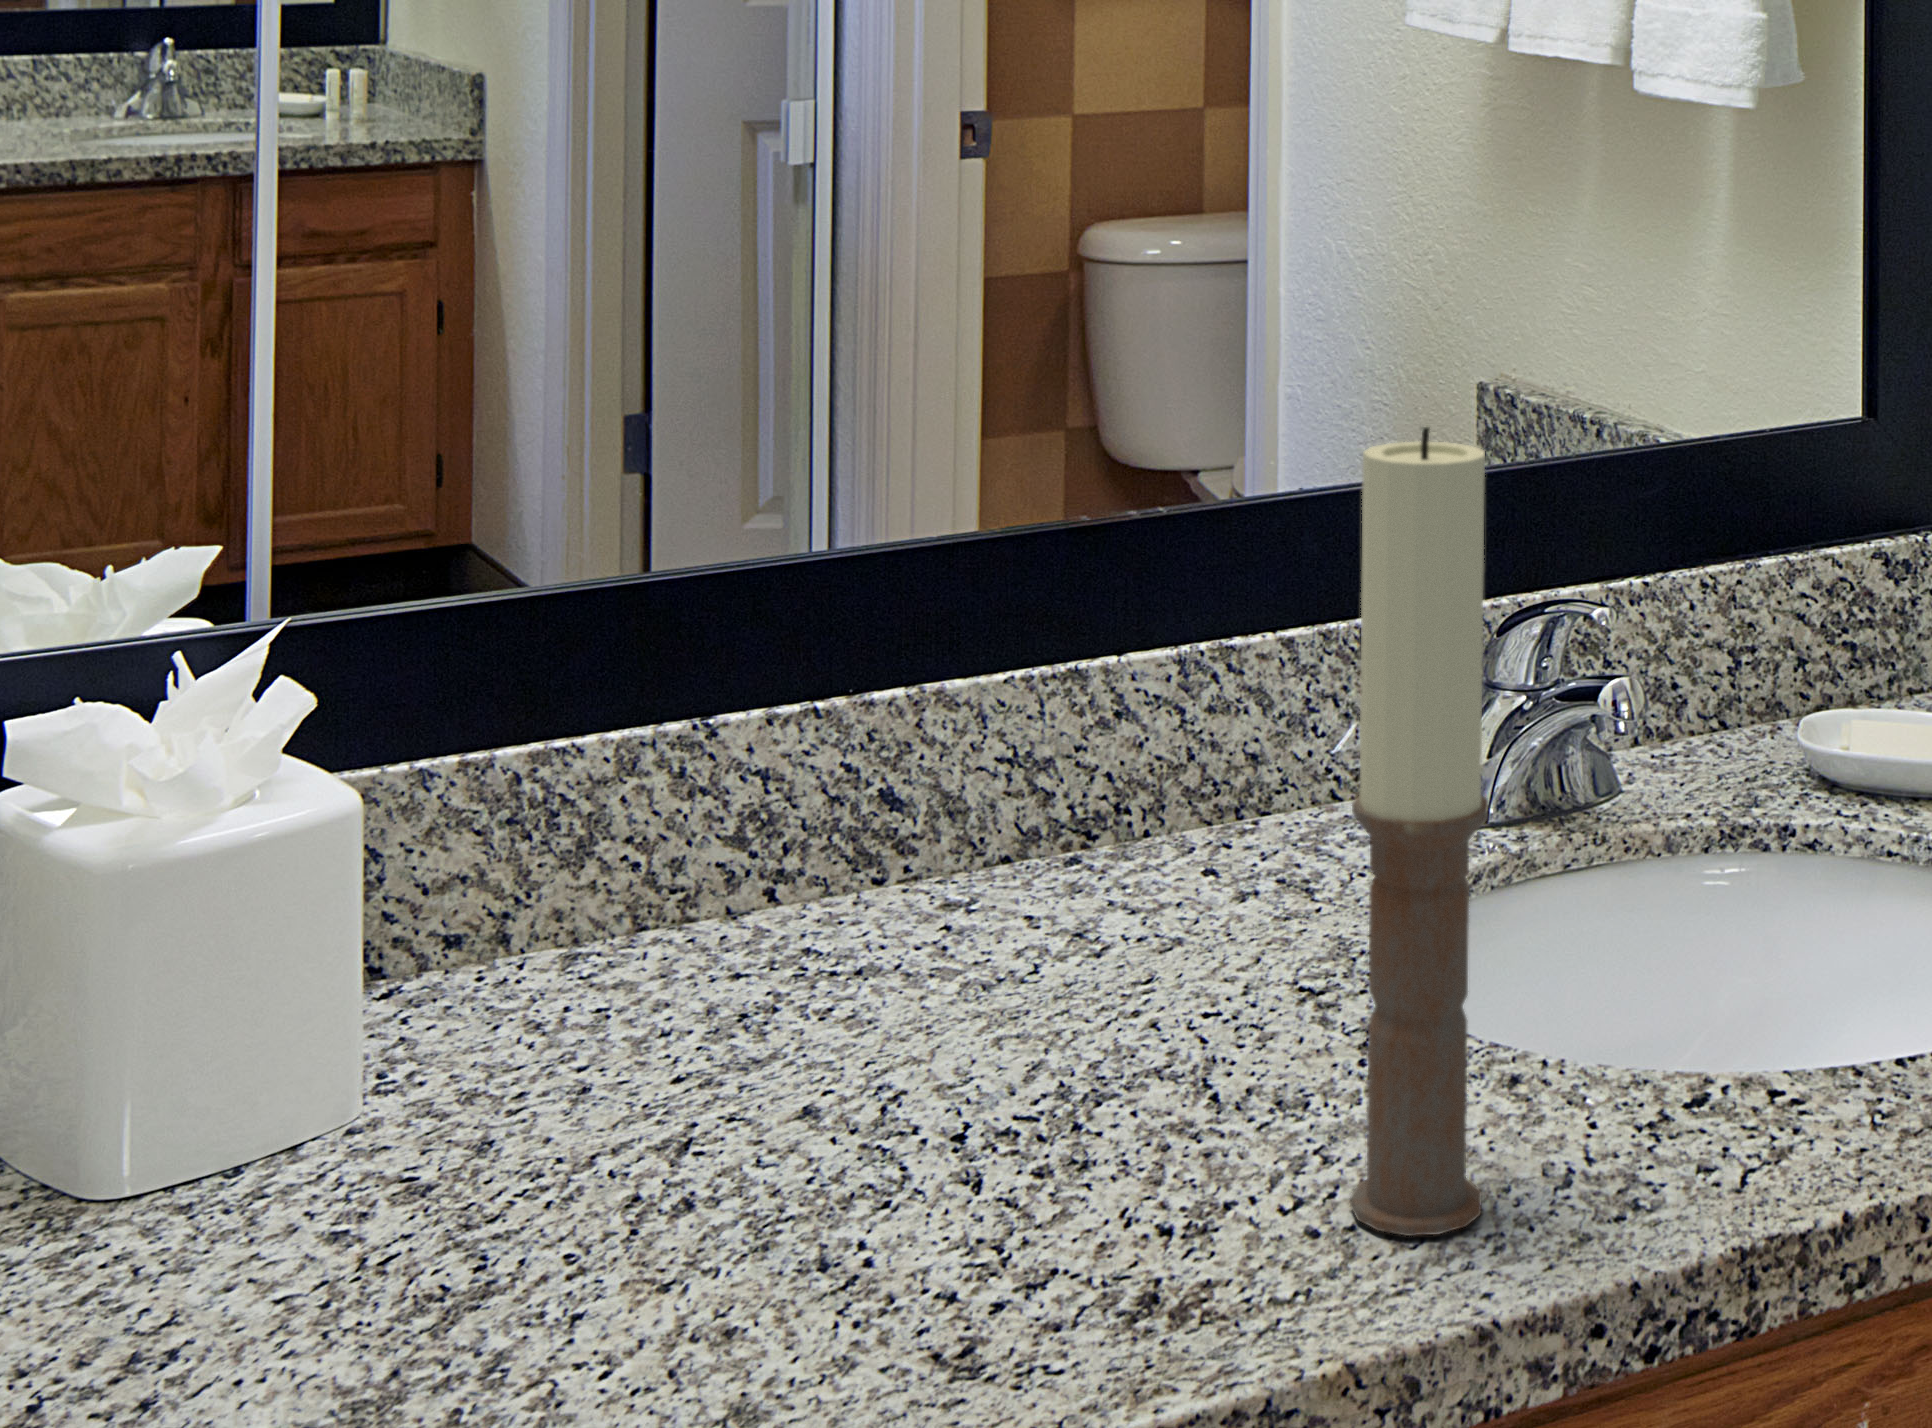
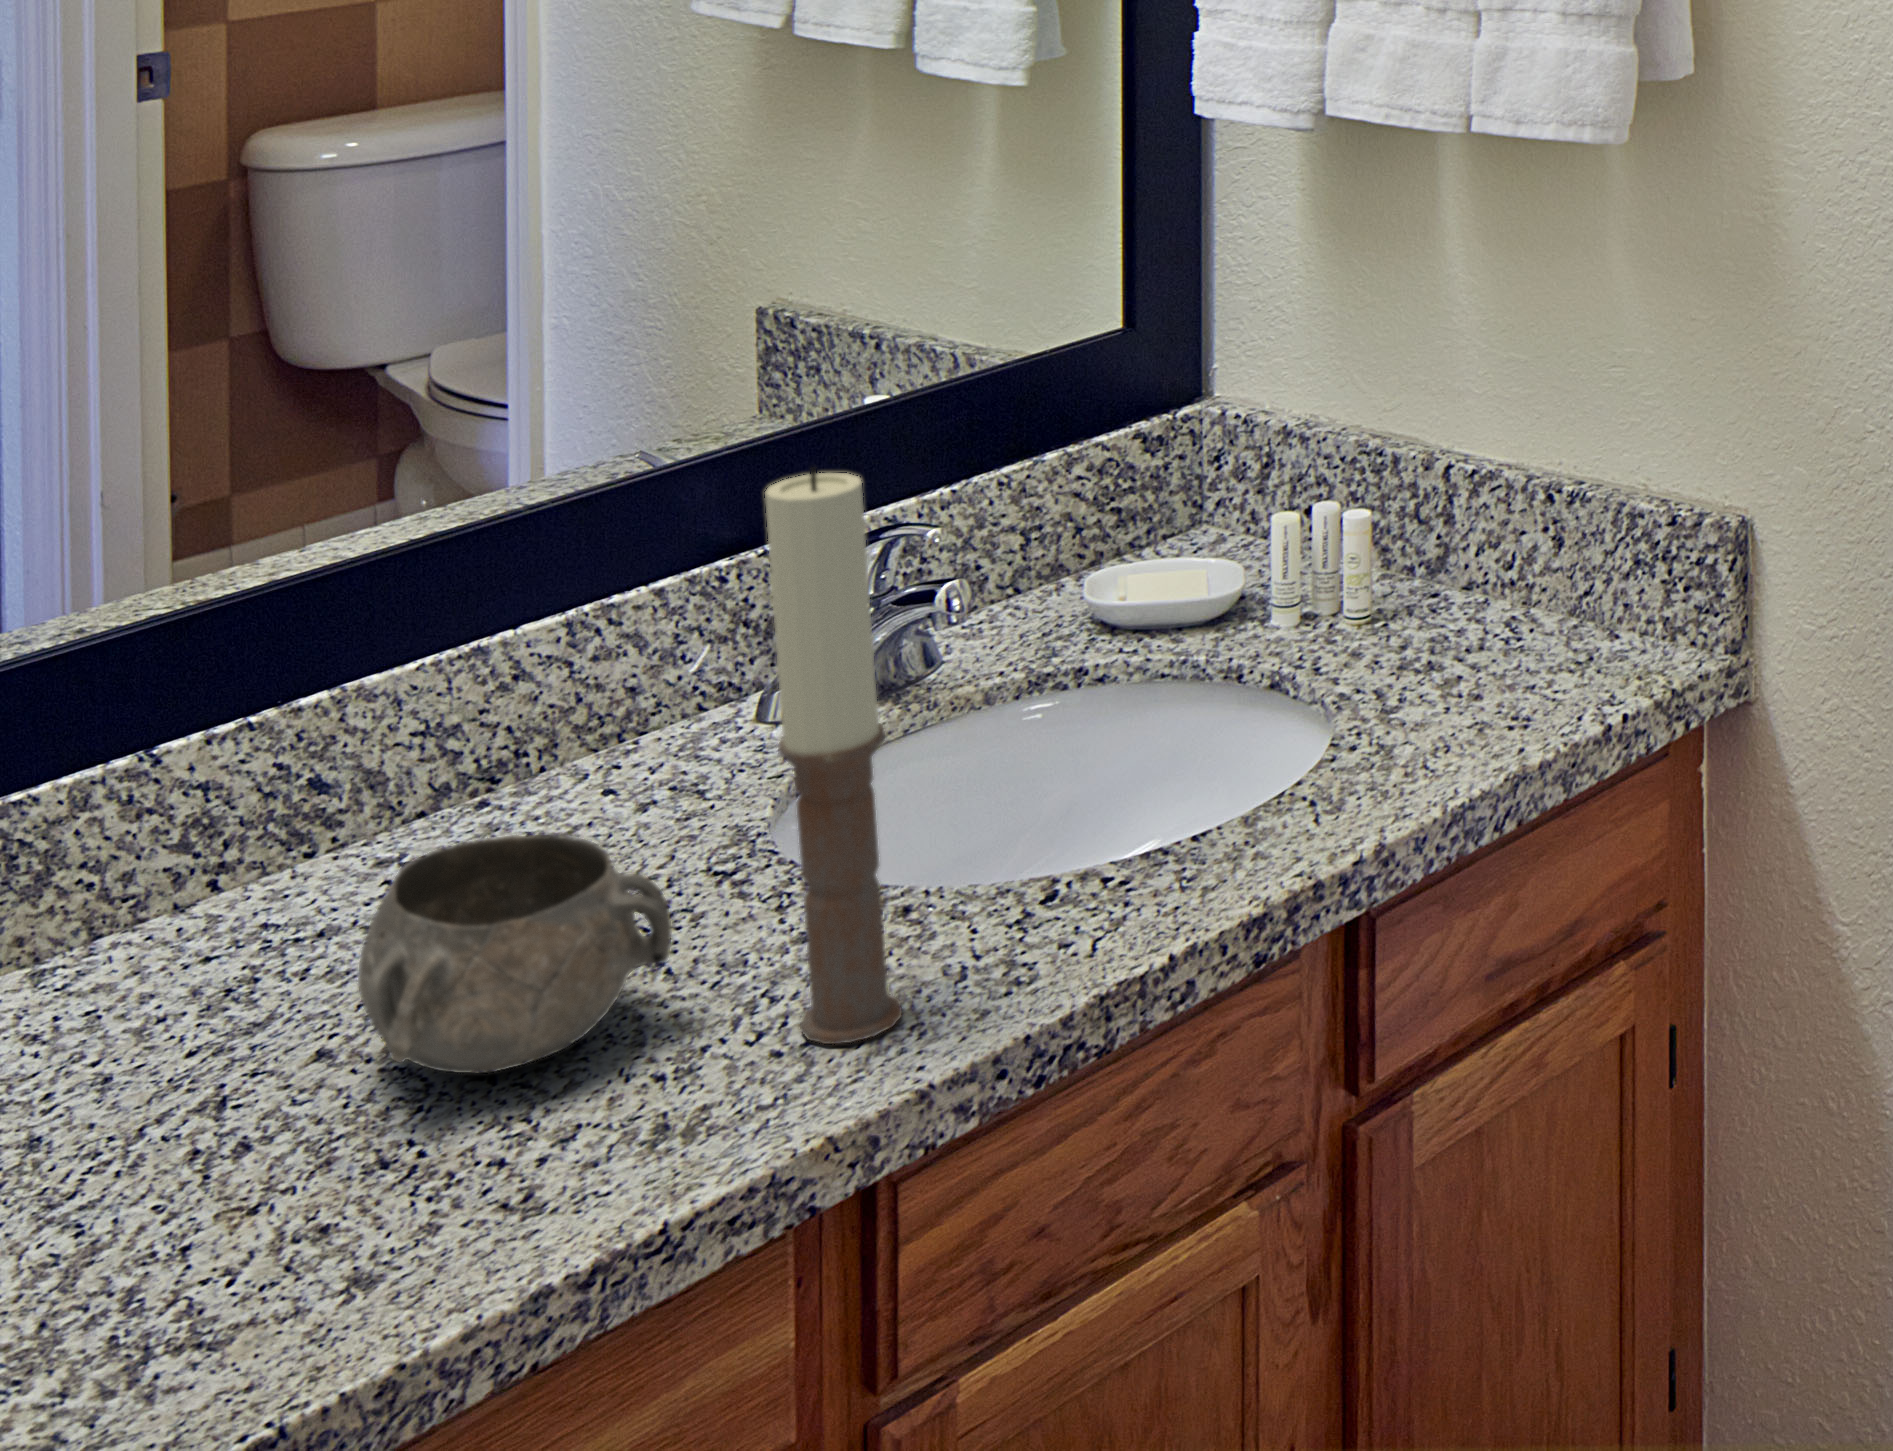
decorative bowl: none [835,871,1211,1174] -> present [358,835,672,1073]

